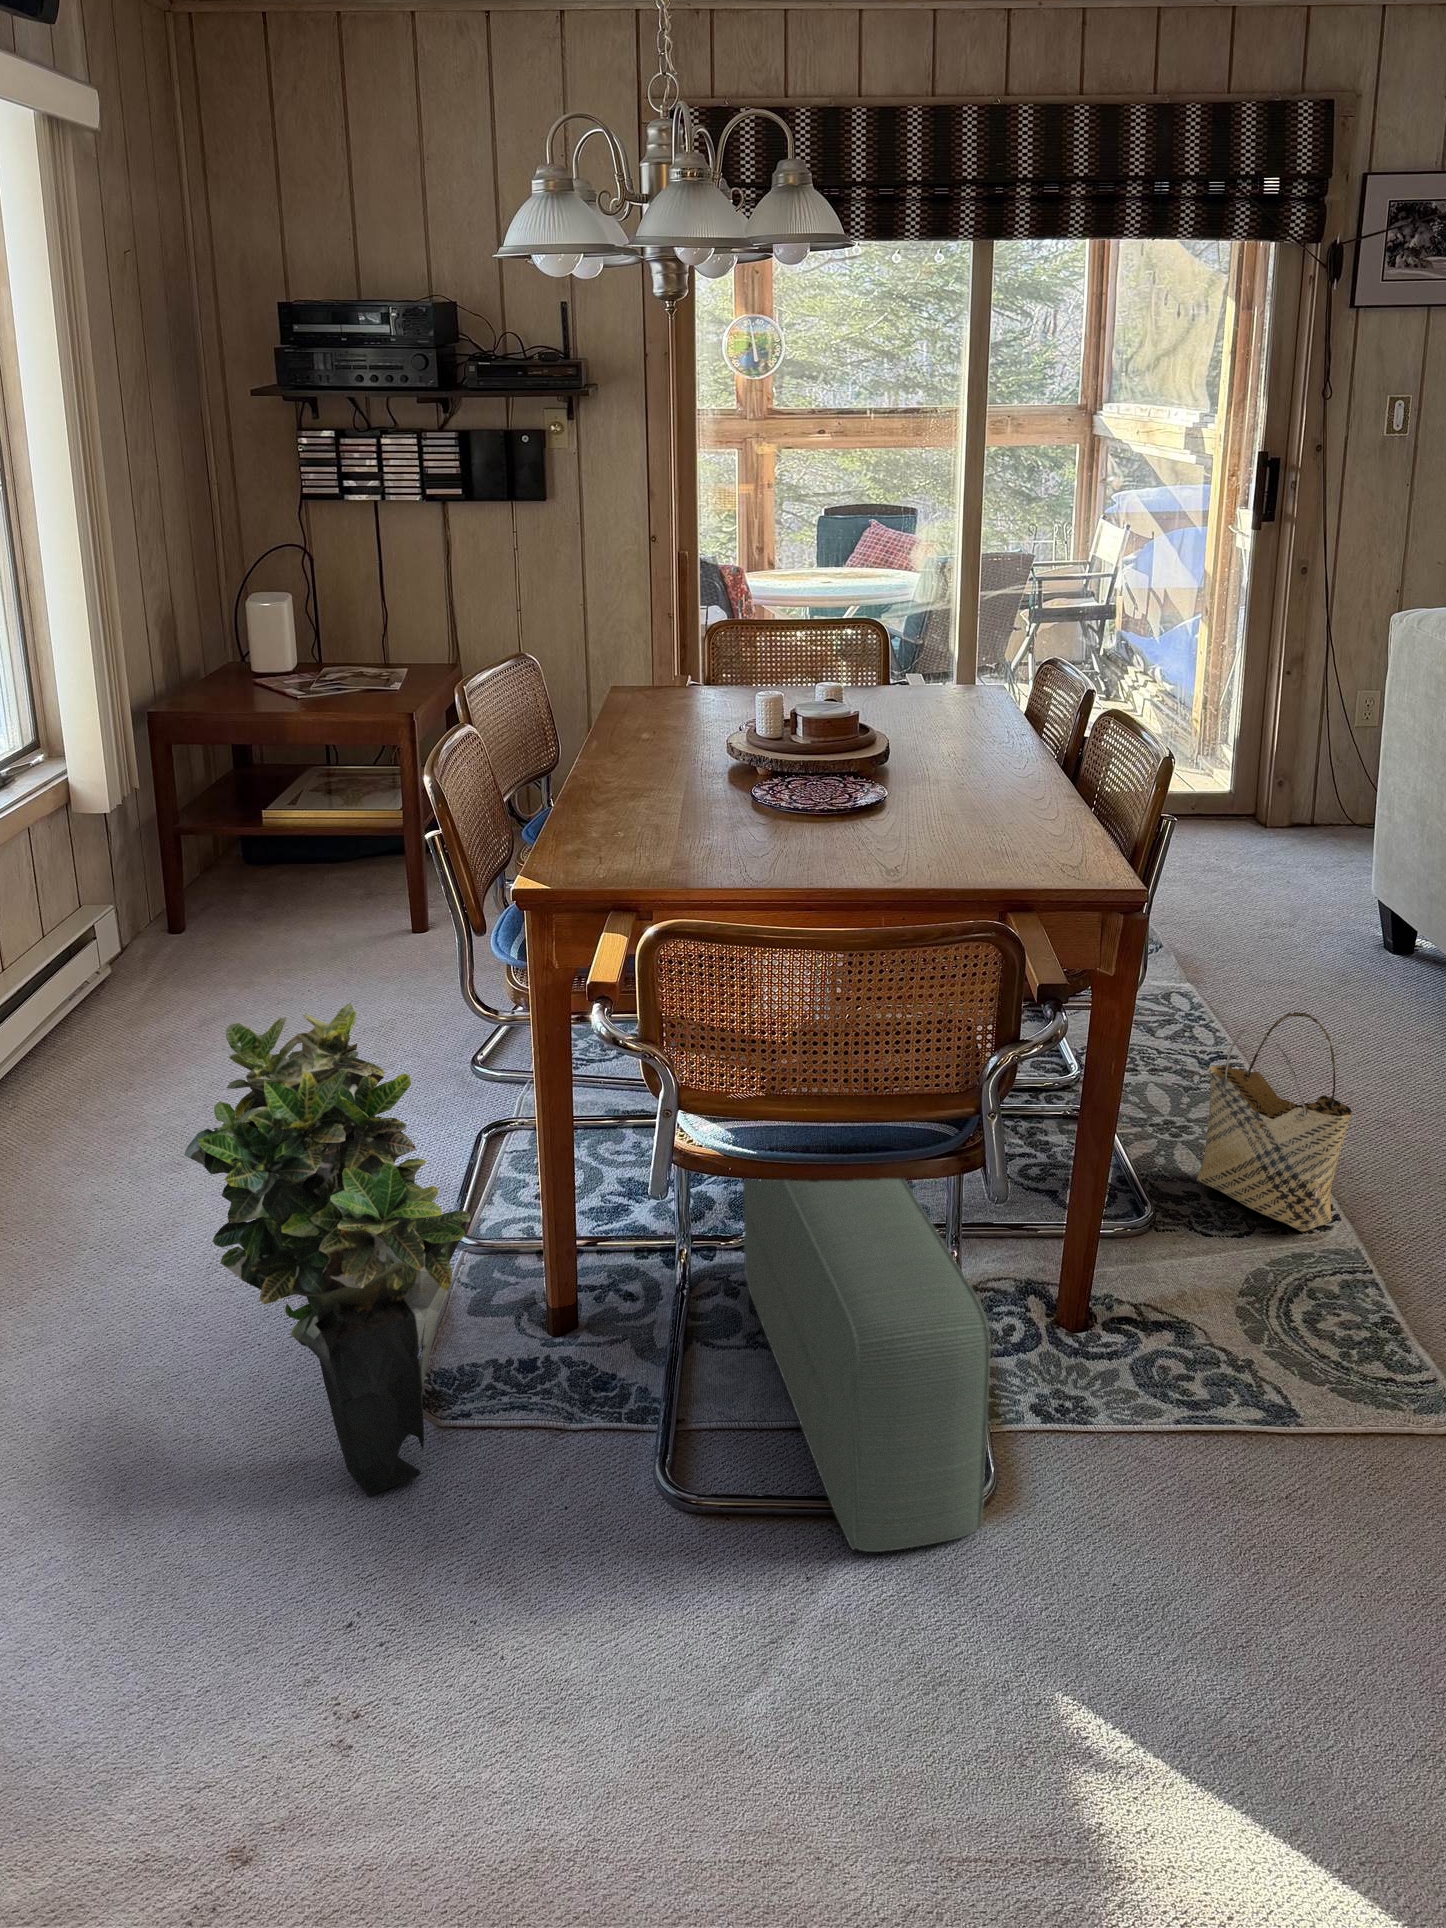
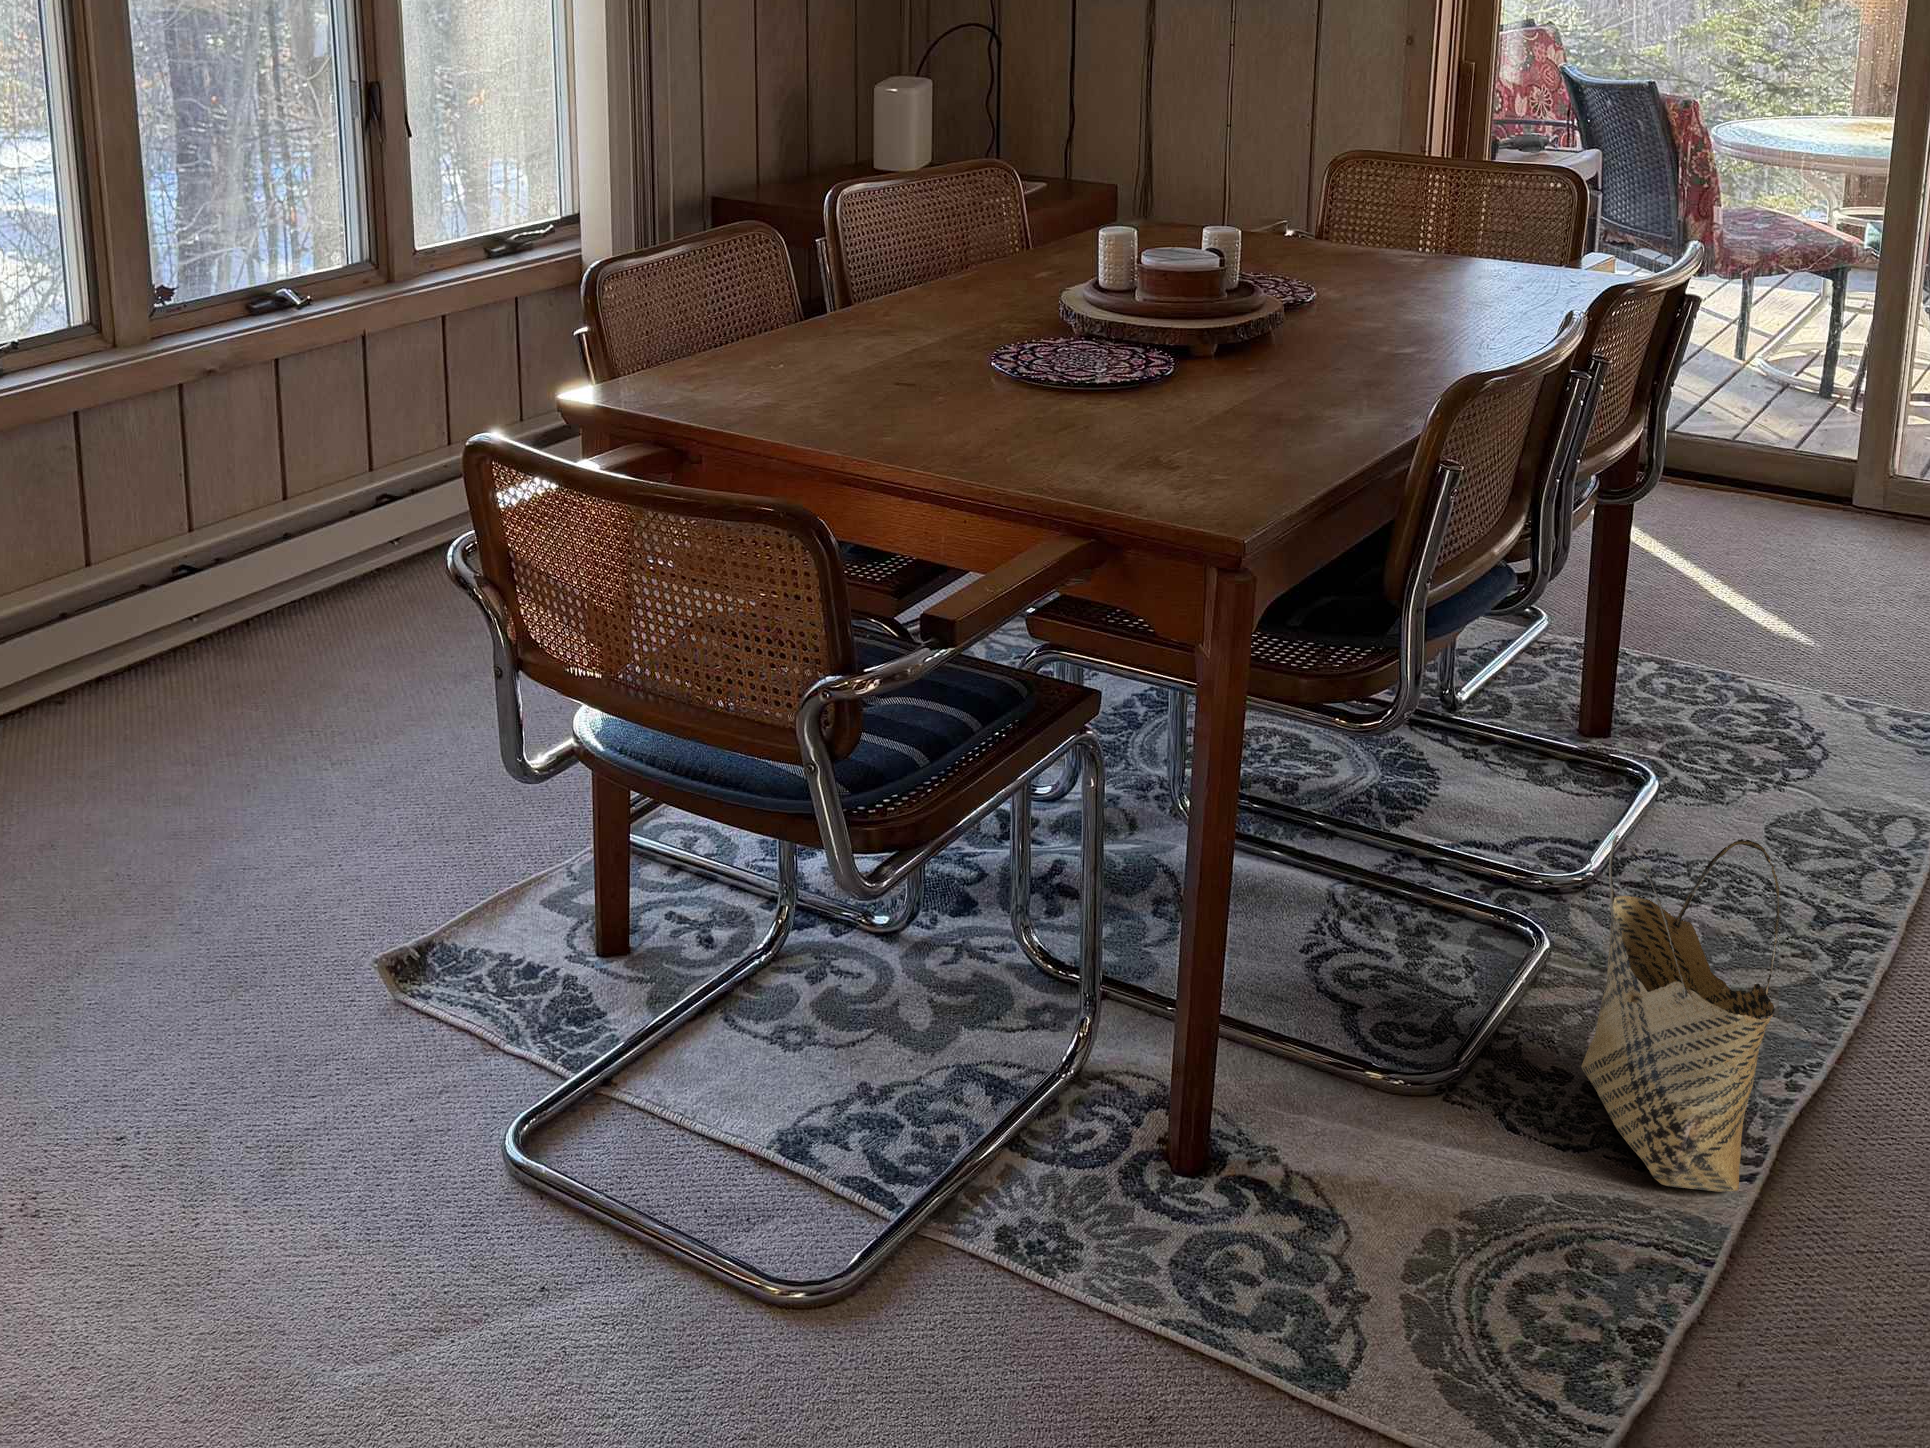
potted plant: present [184,1003,471,1496] -> none [146,488,437,1030]
pouf: present [743,1179,990,1552] -> none [610,749,990,1316]

